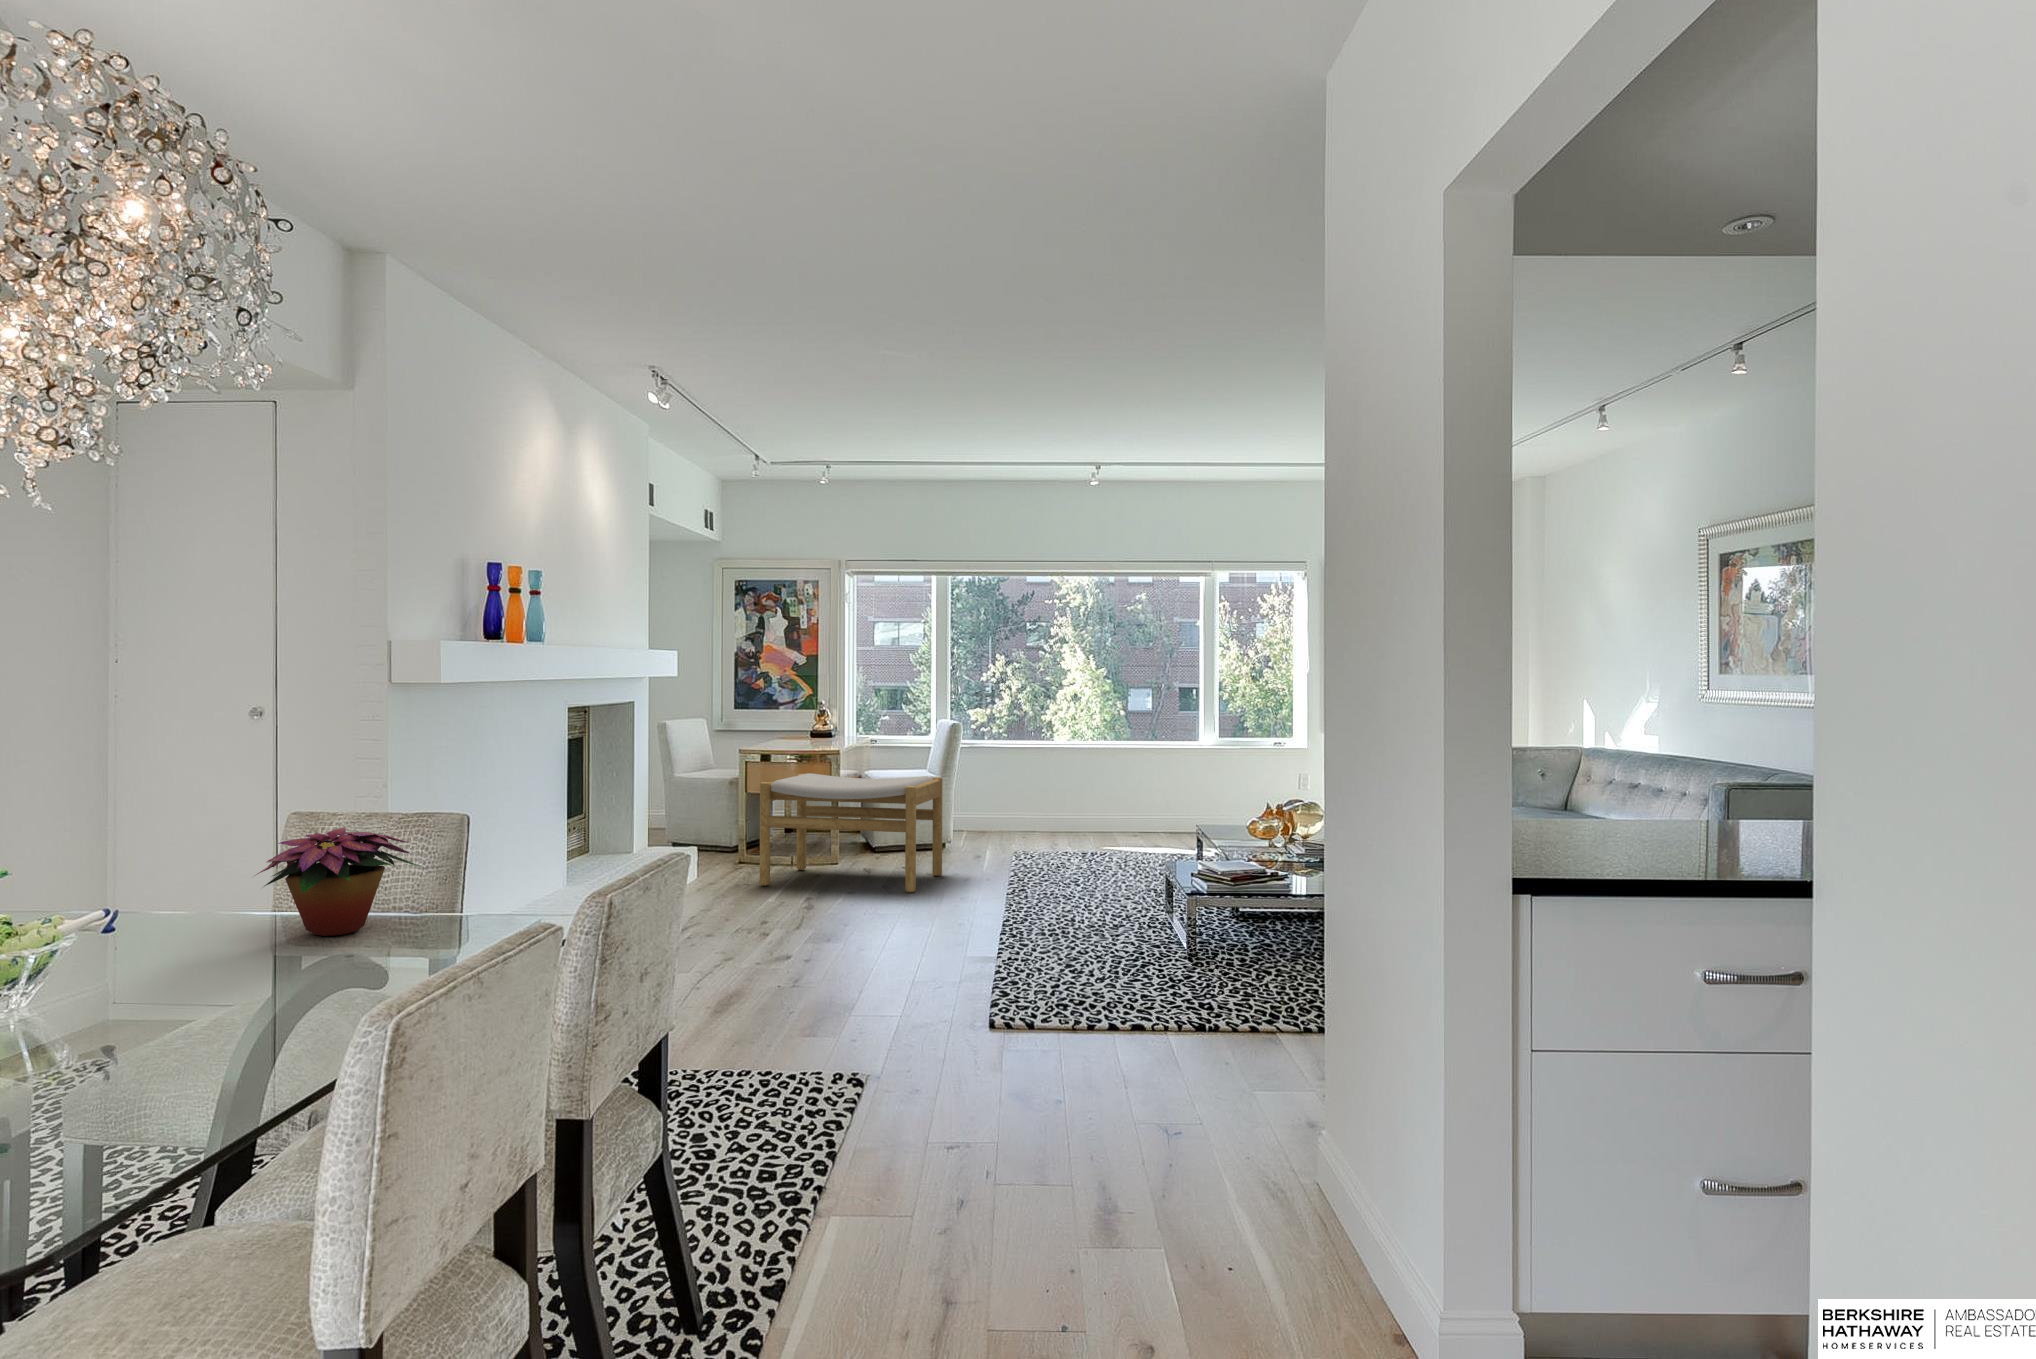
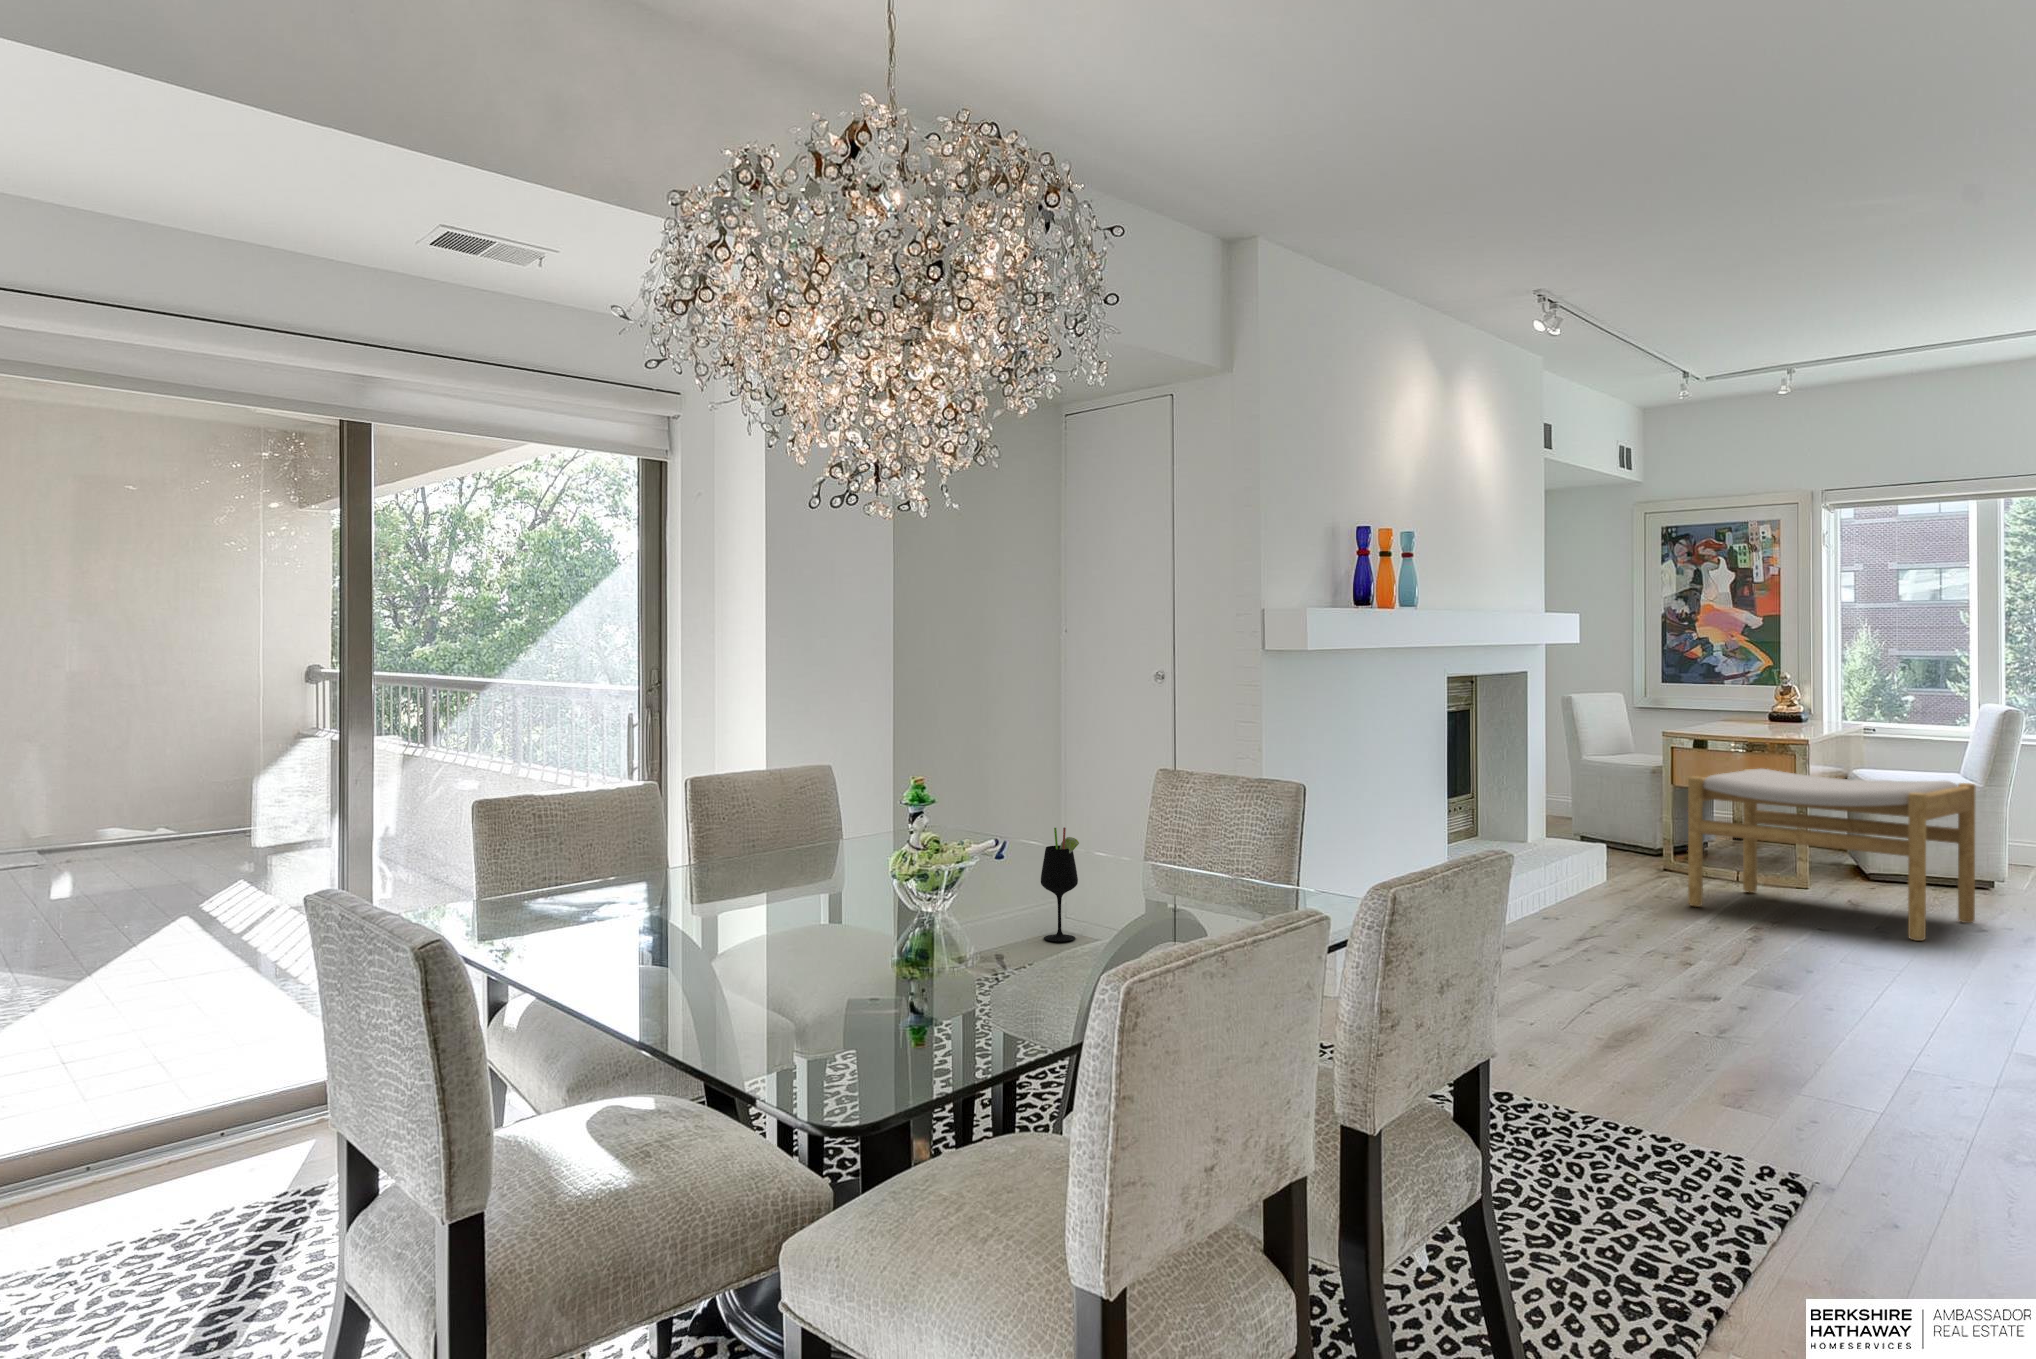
flower arrangement: present [256,827,419,936] -> none [1099,789,1254,897]
wine glass: none [189,877,241,1000] -> present [1041,827,1079,941]

